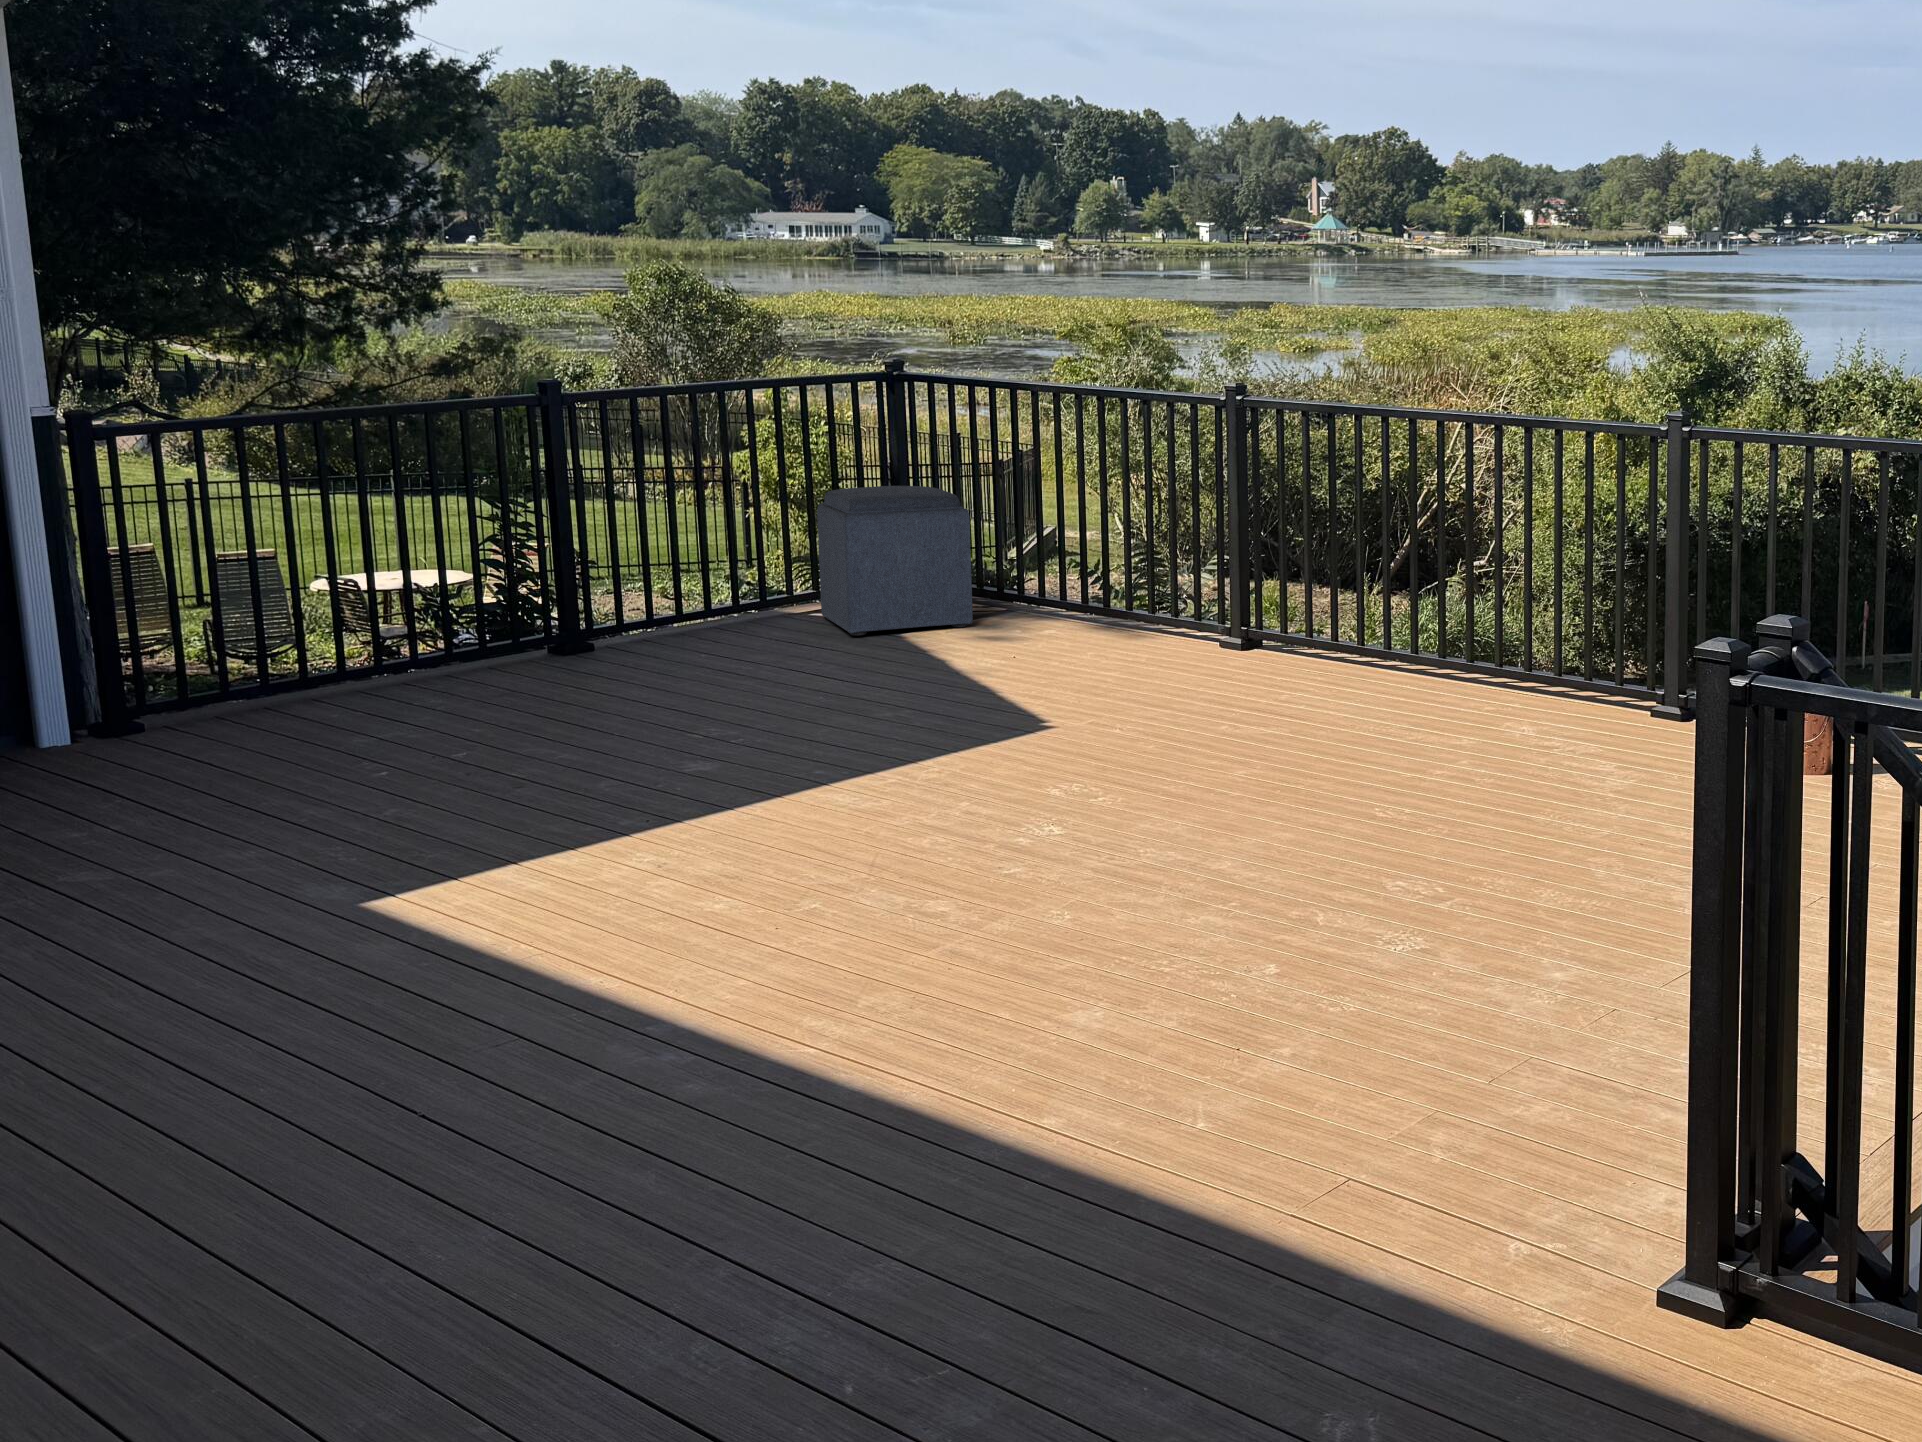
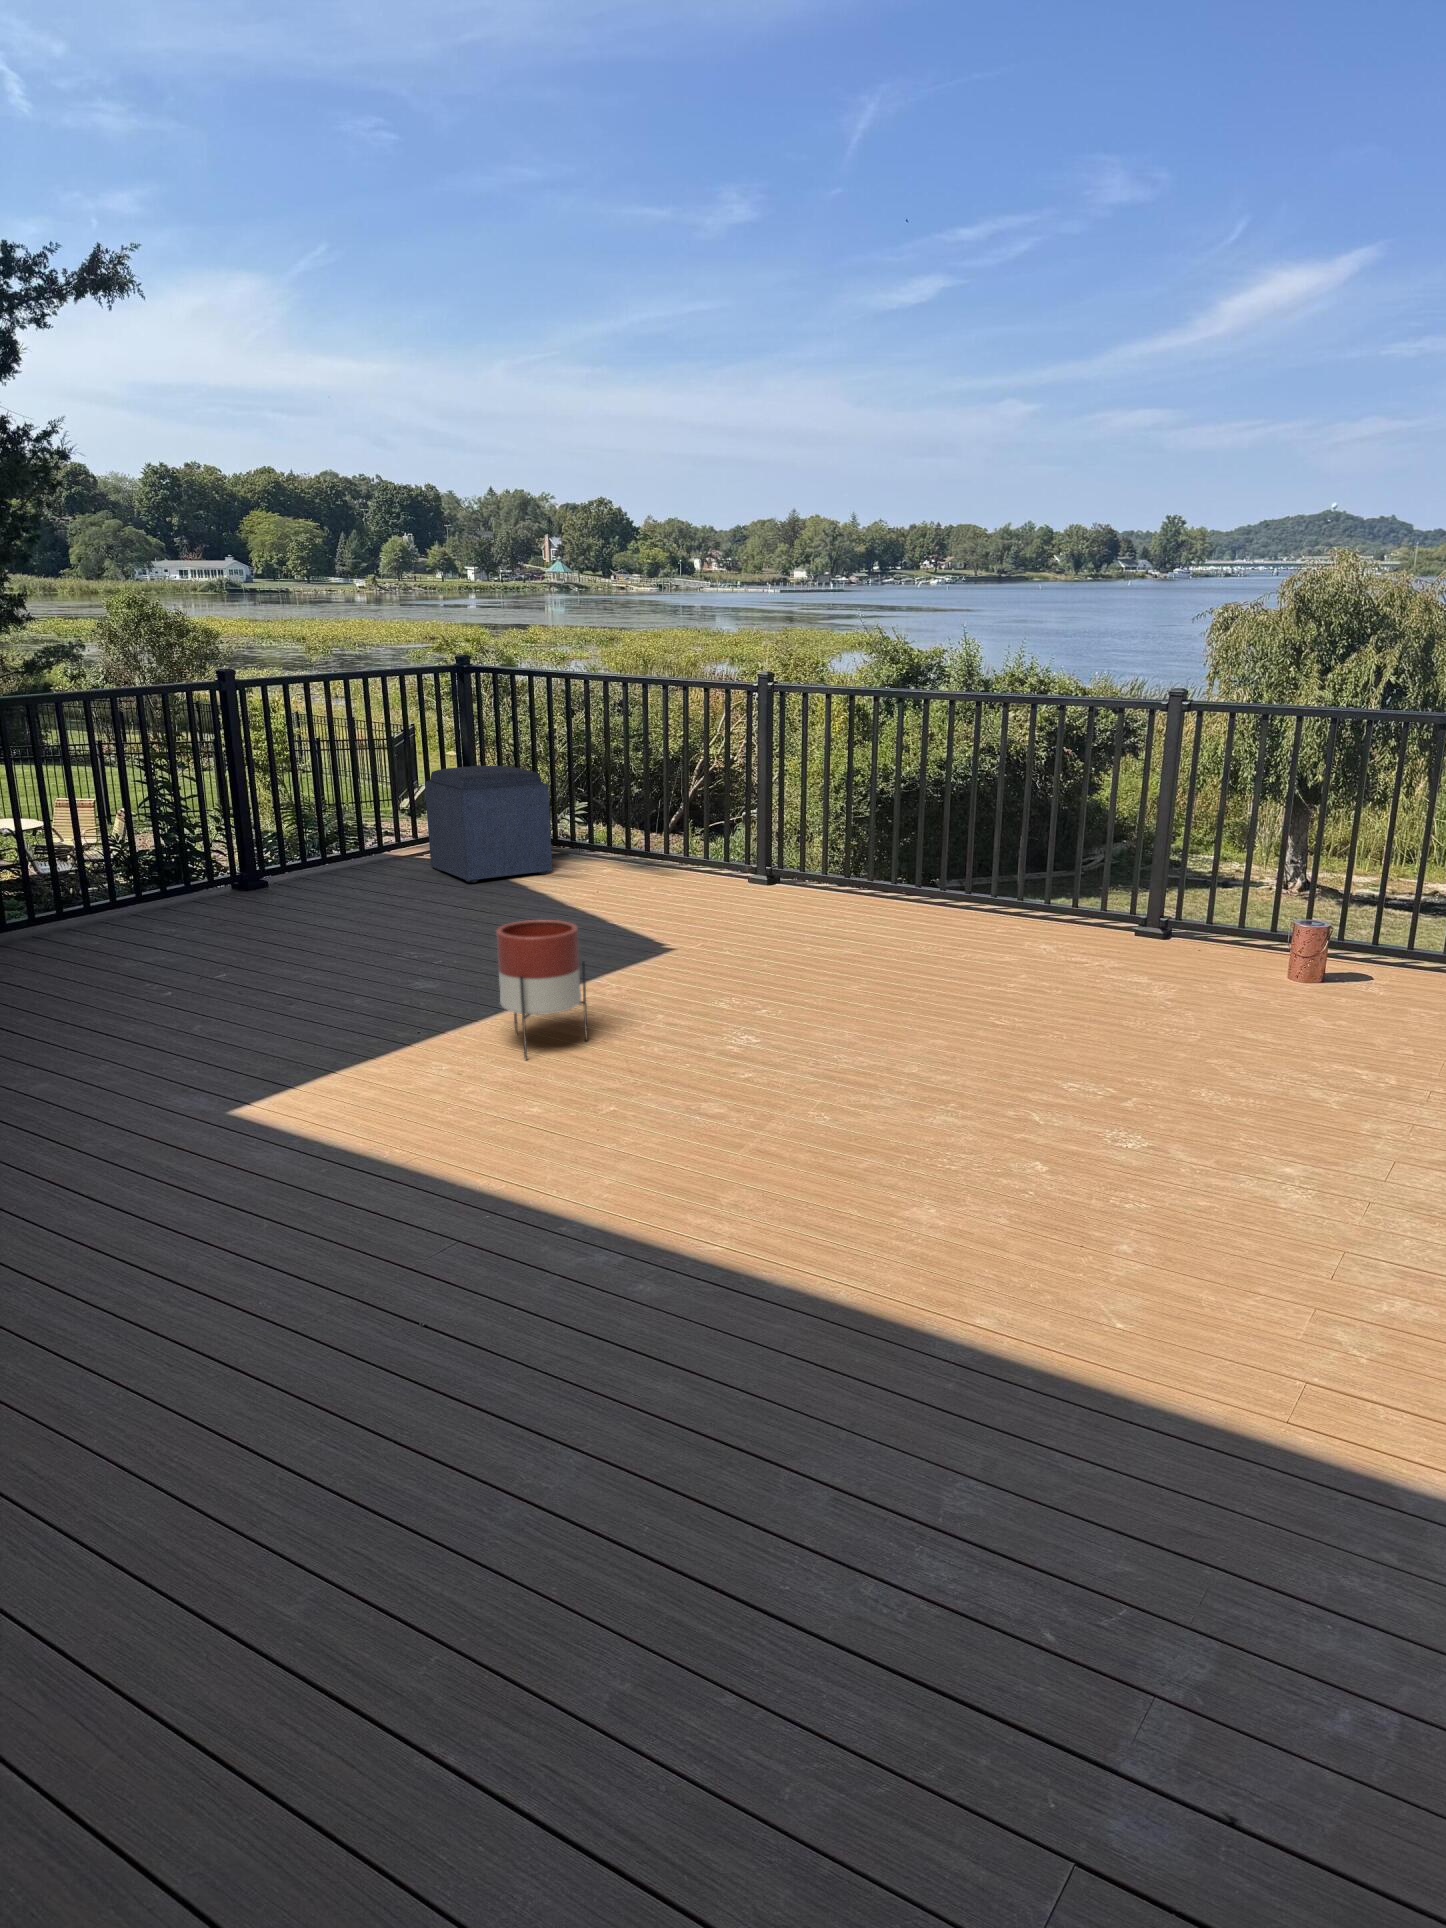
planter: none [712,665,832,836] -> present [496,920,588,1058]

